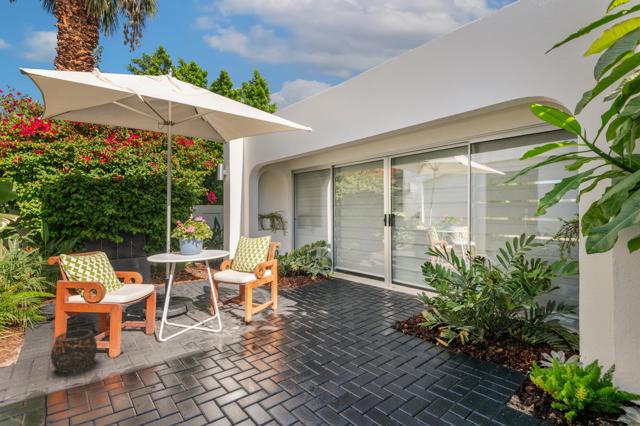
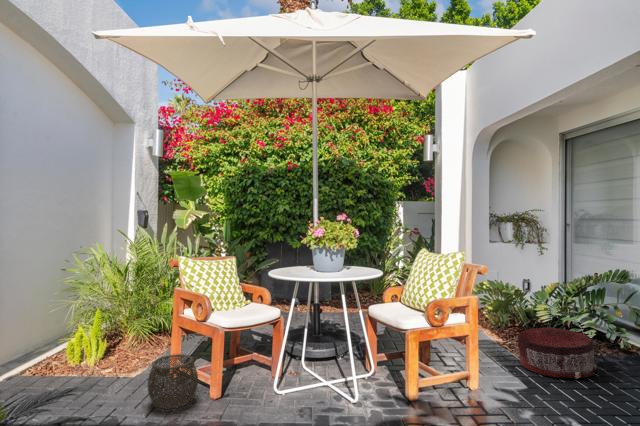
pouf: none [291,278,328,303] -> present [518,327,597,379]

